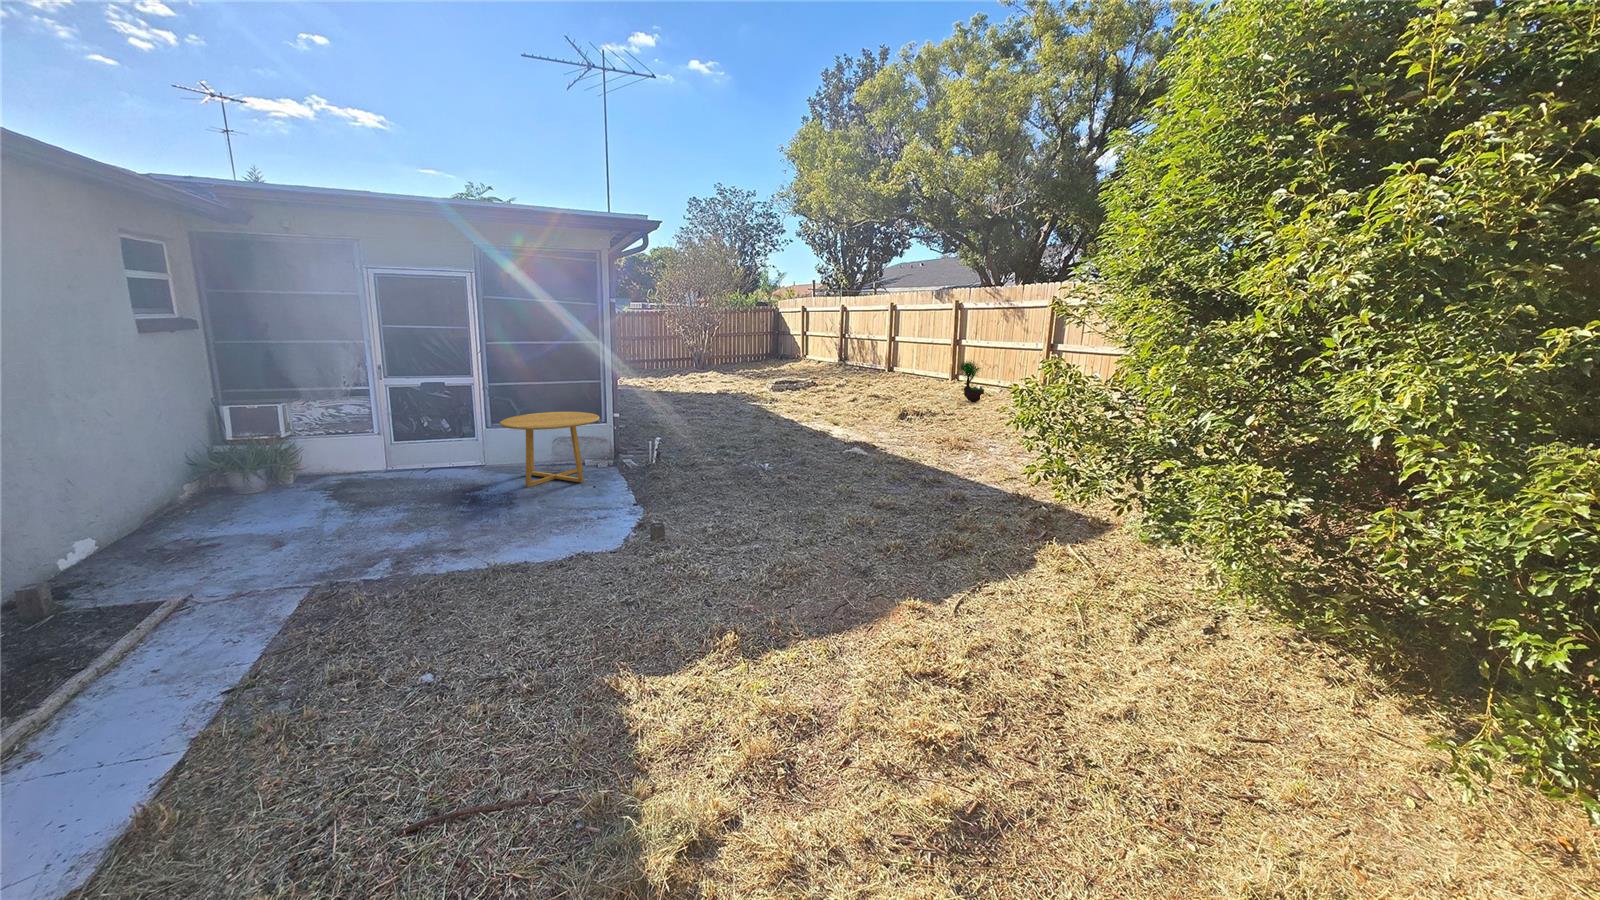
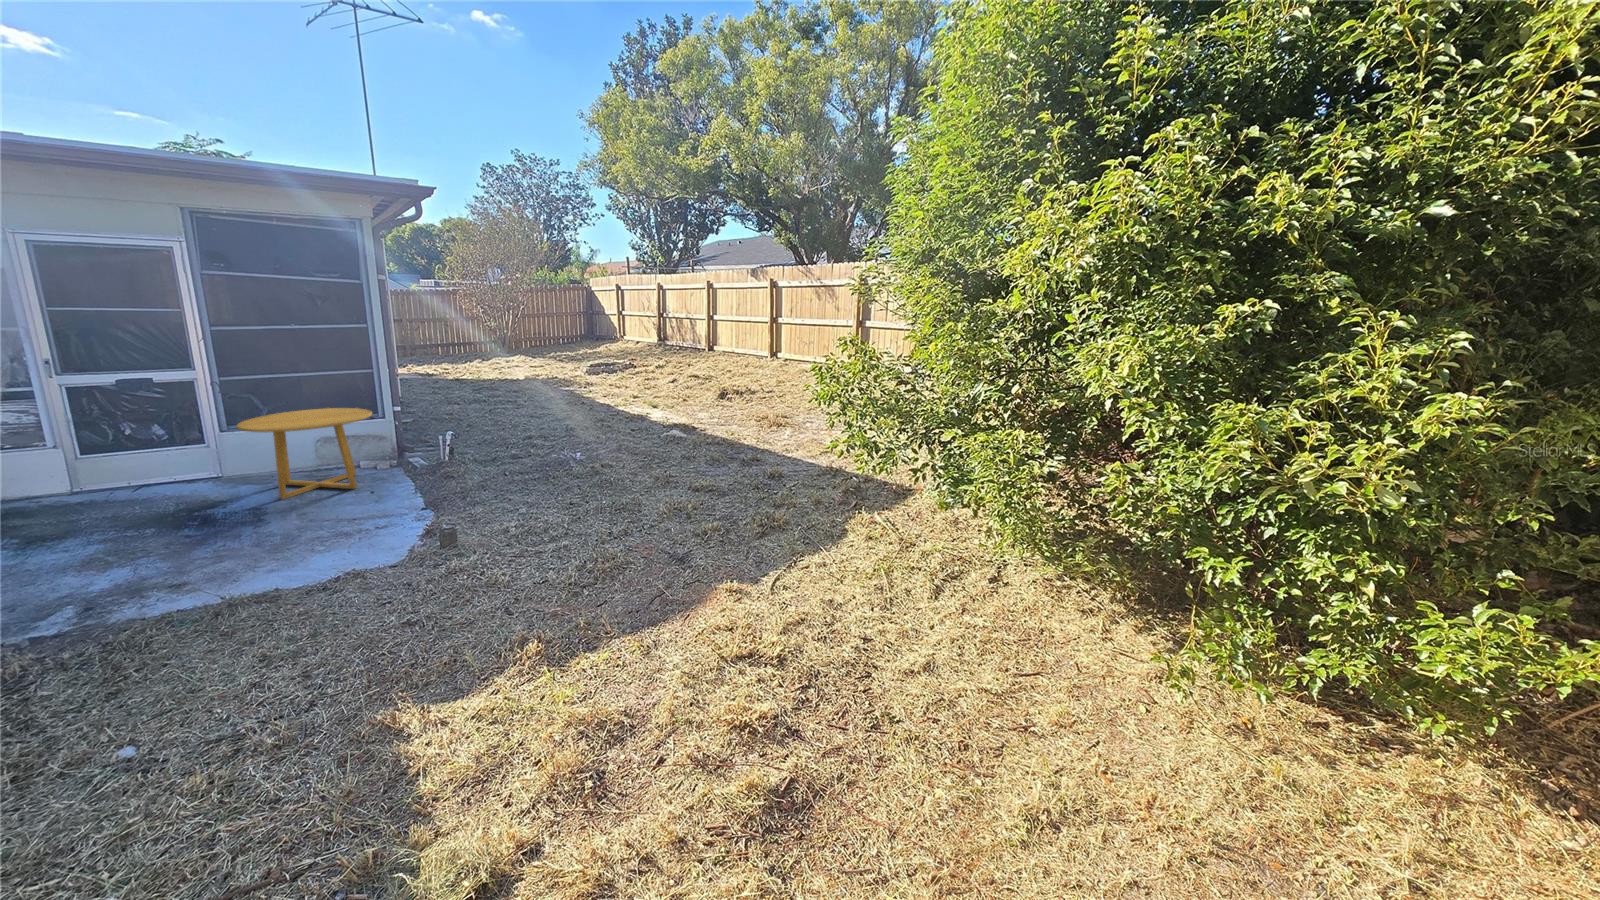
potted tree: present [959,360,984,402] -> none [776,335,801,378]

